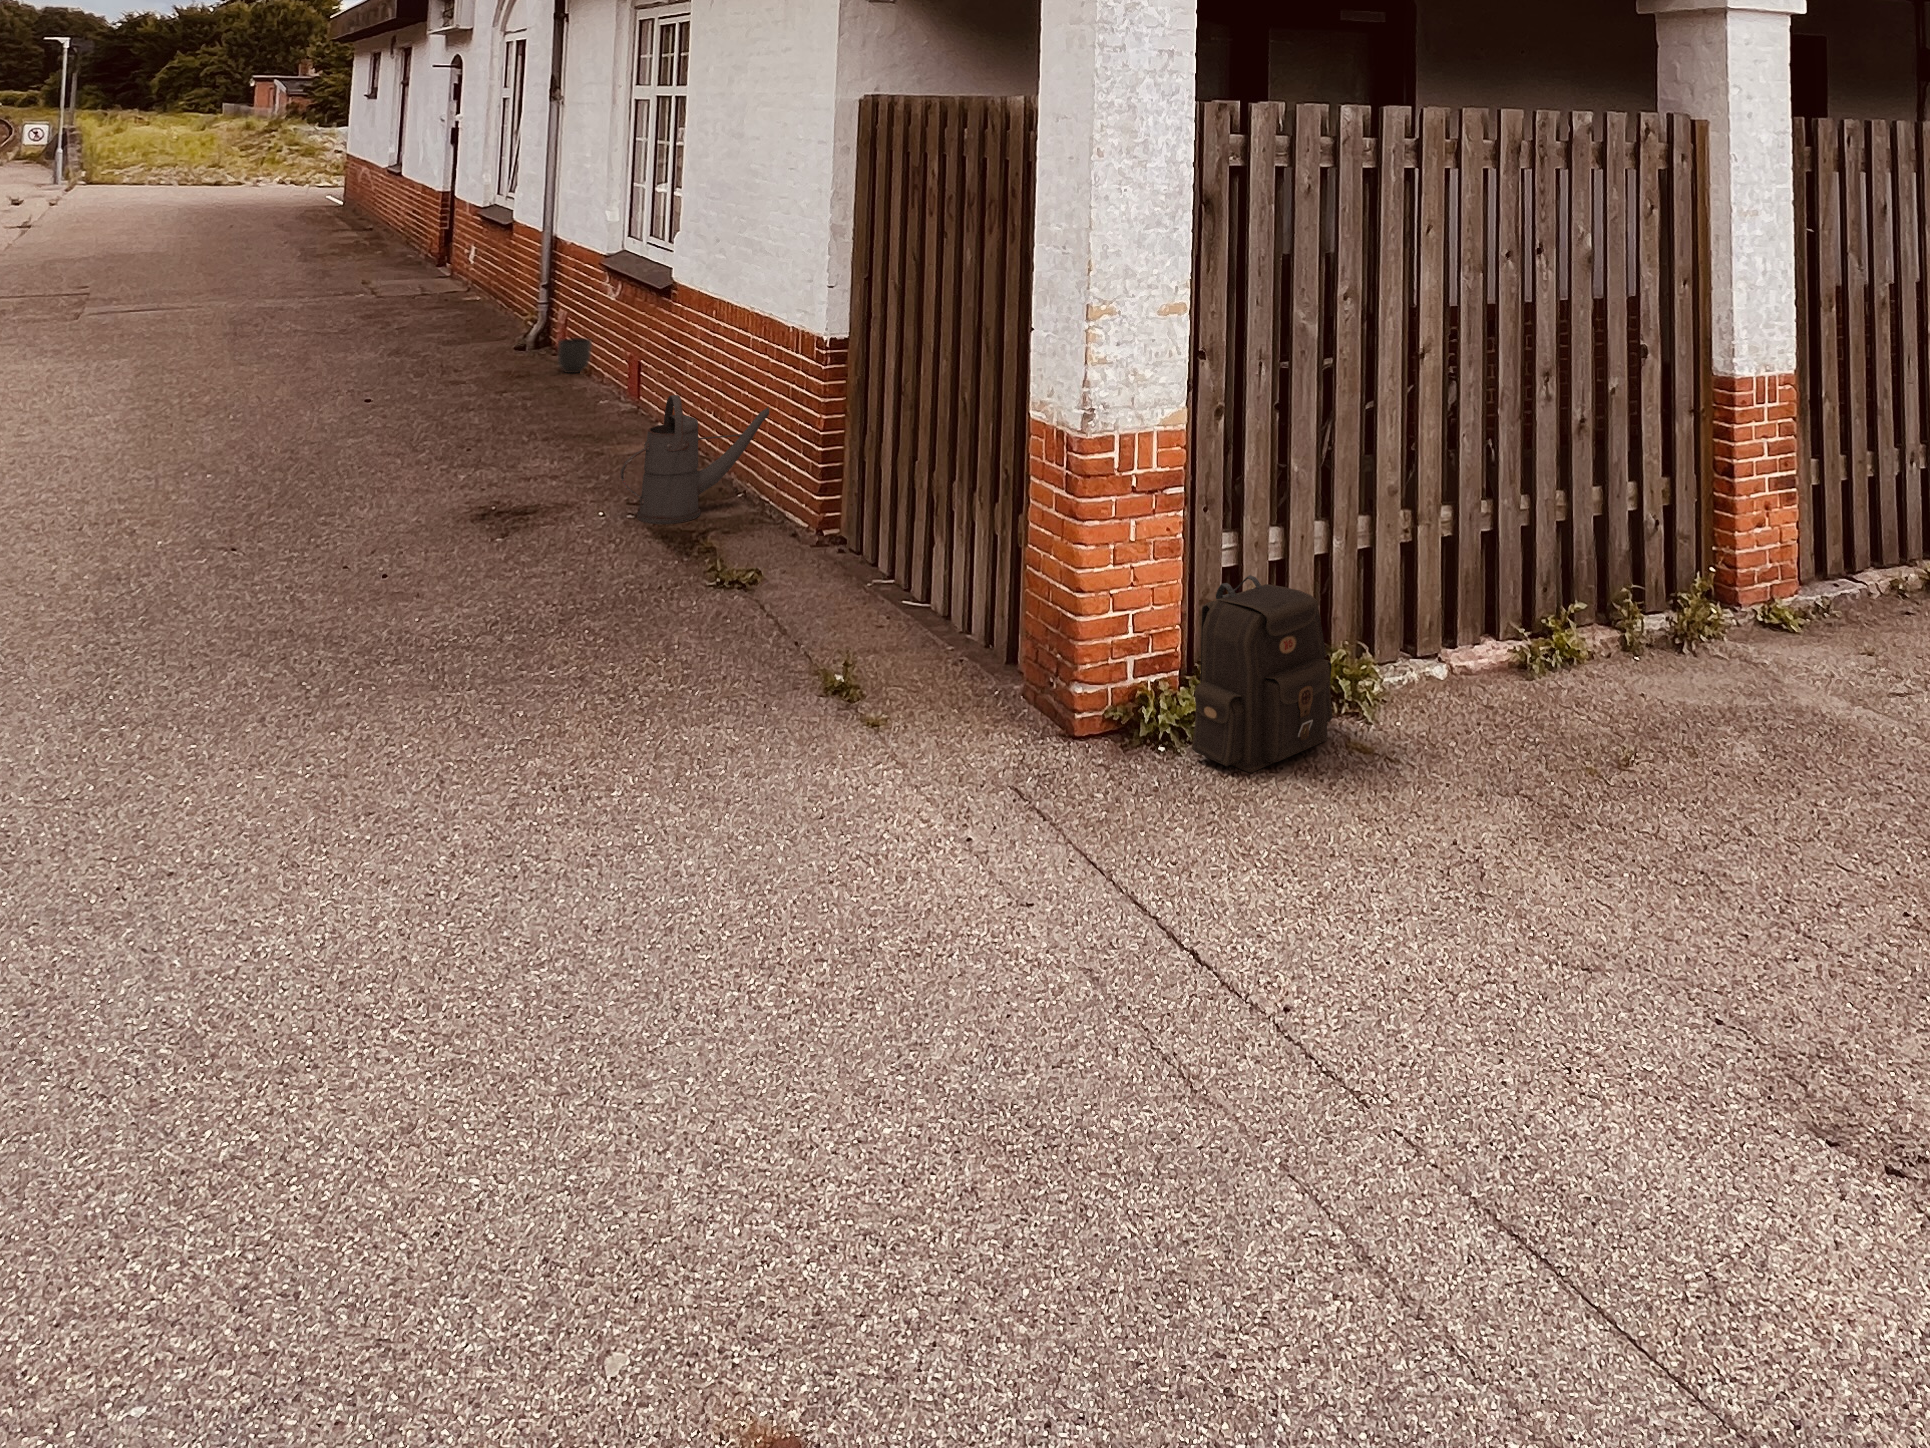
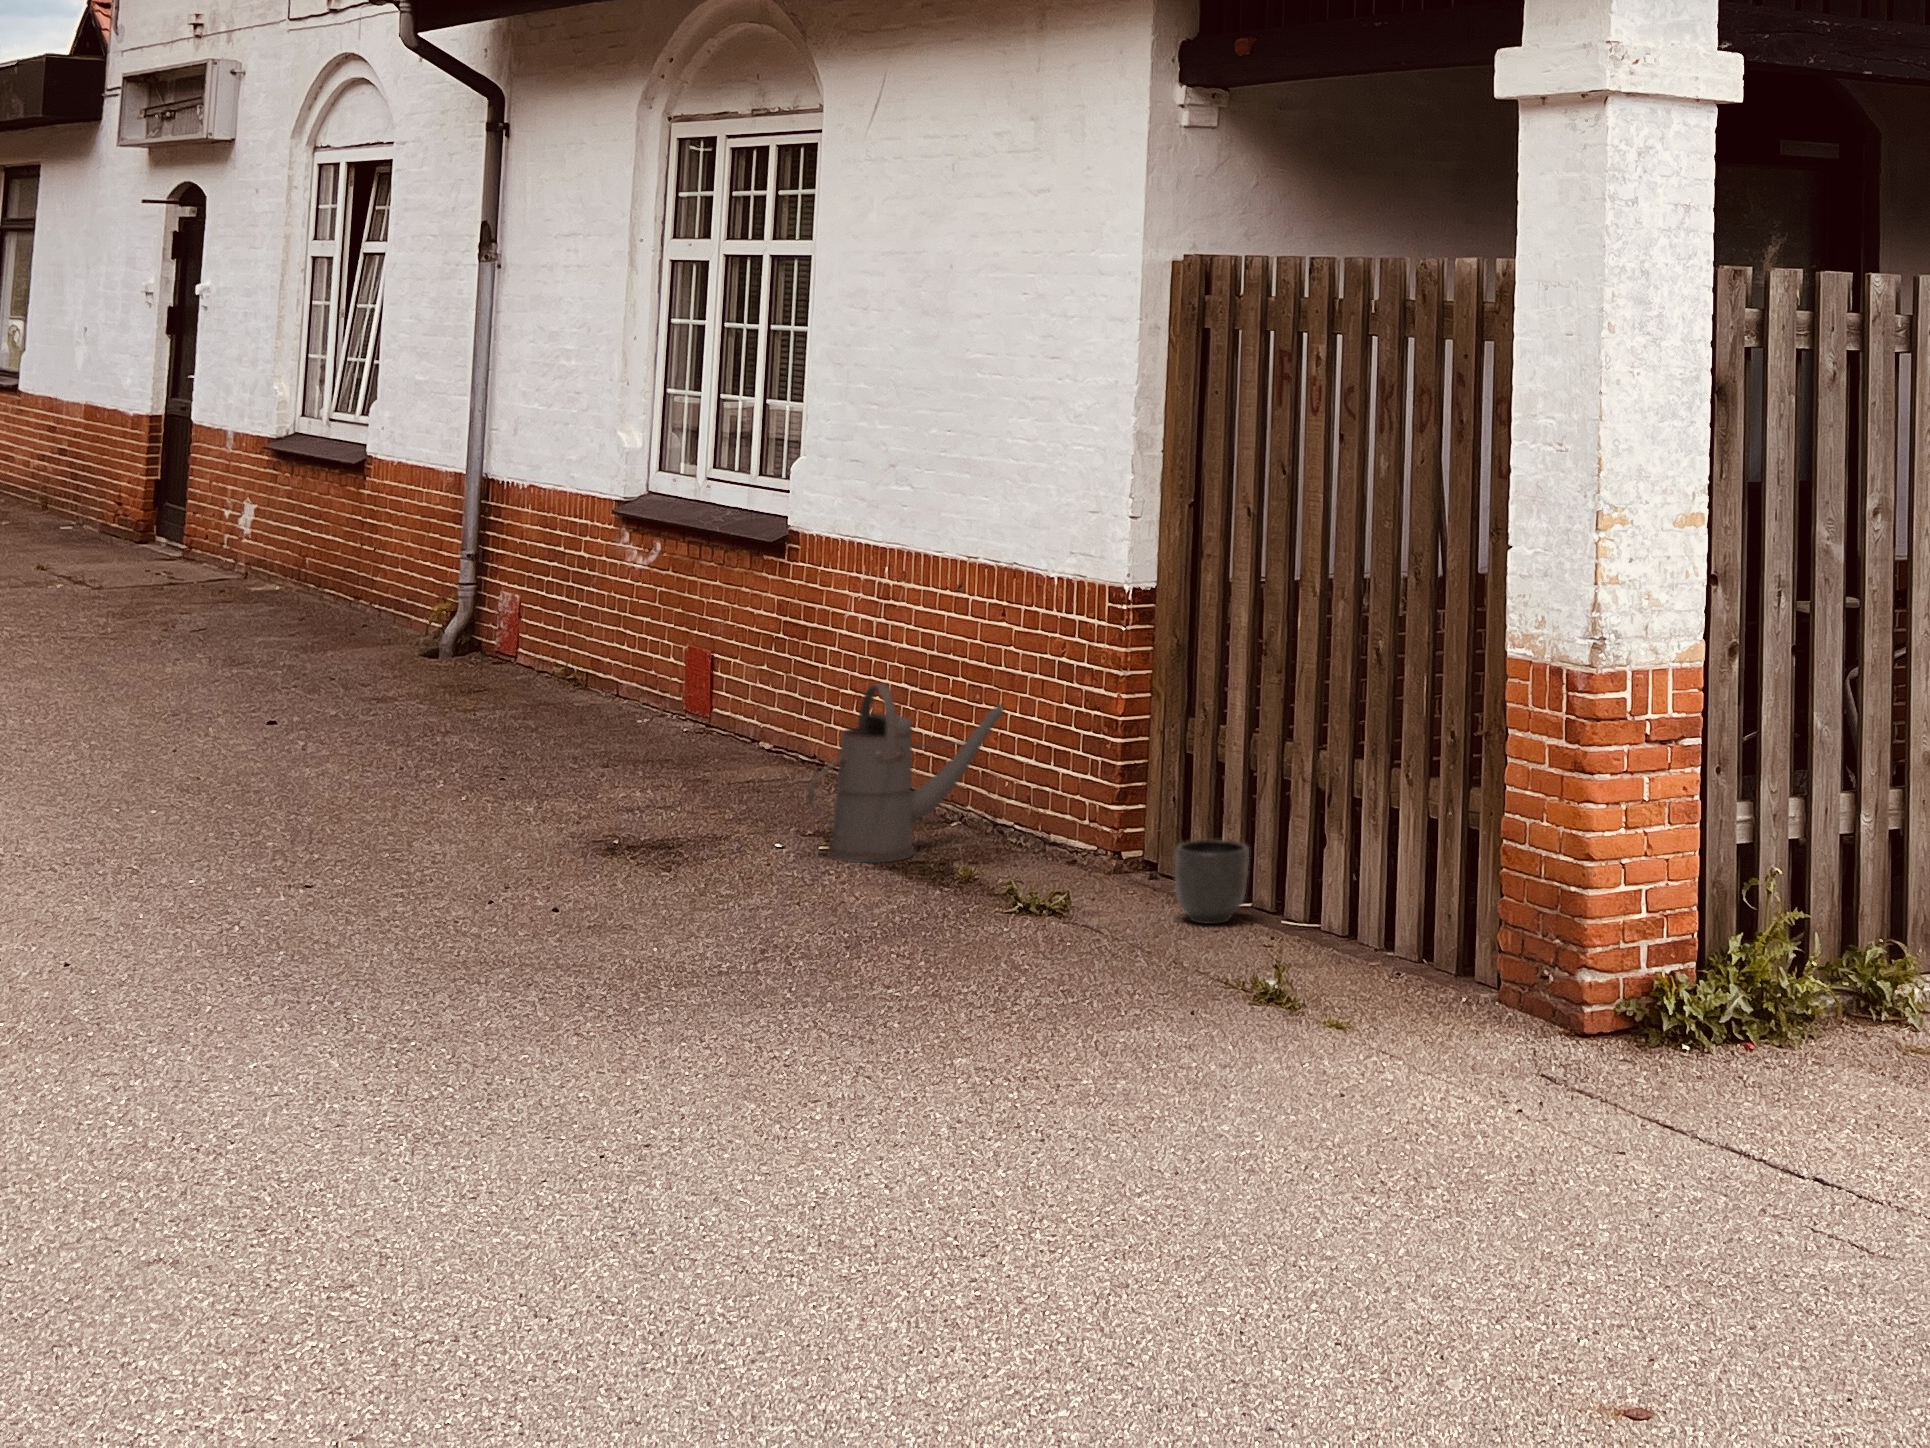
planter: present [558,338,592,373] -> present [1175,840,1249,924]
backpack: present [1192,575,1333,773] -> none [1720,852,1880,1071]

